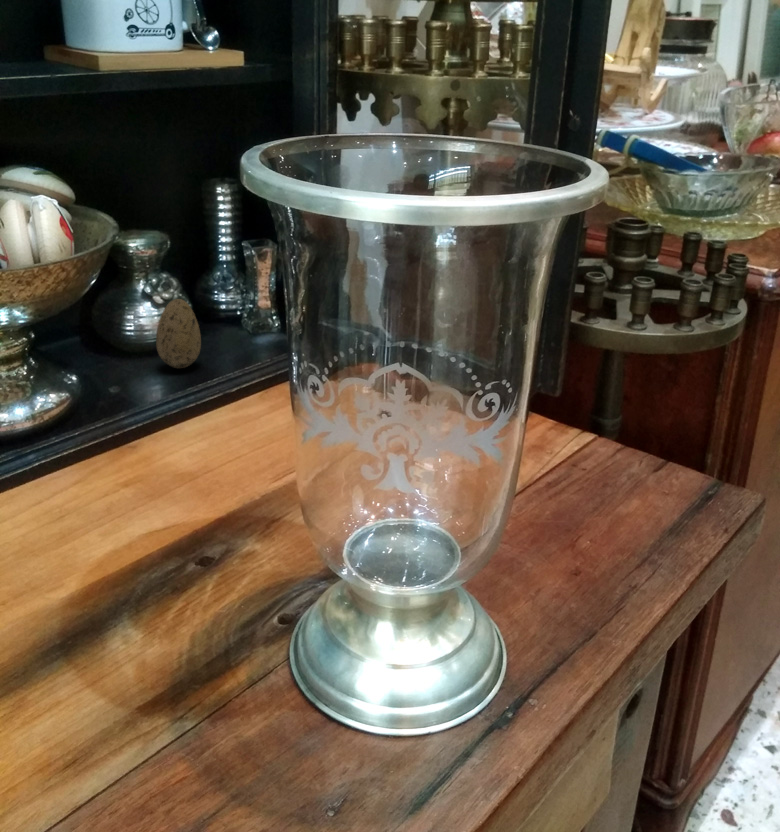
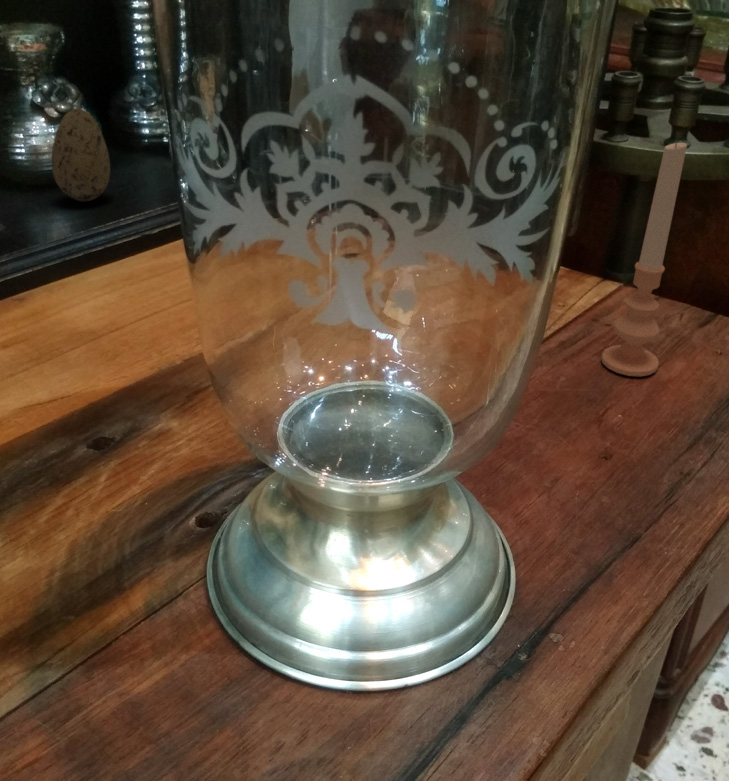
candle: none [581,338,631,508] -> present [601,141,687,376]

